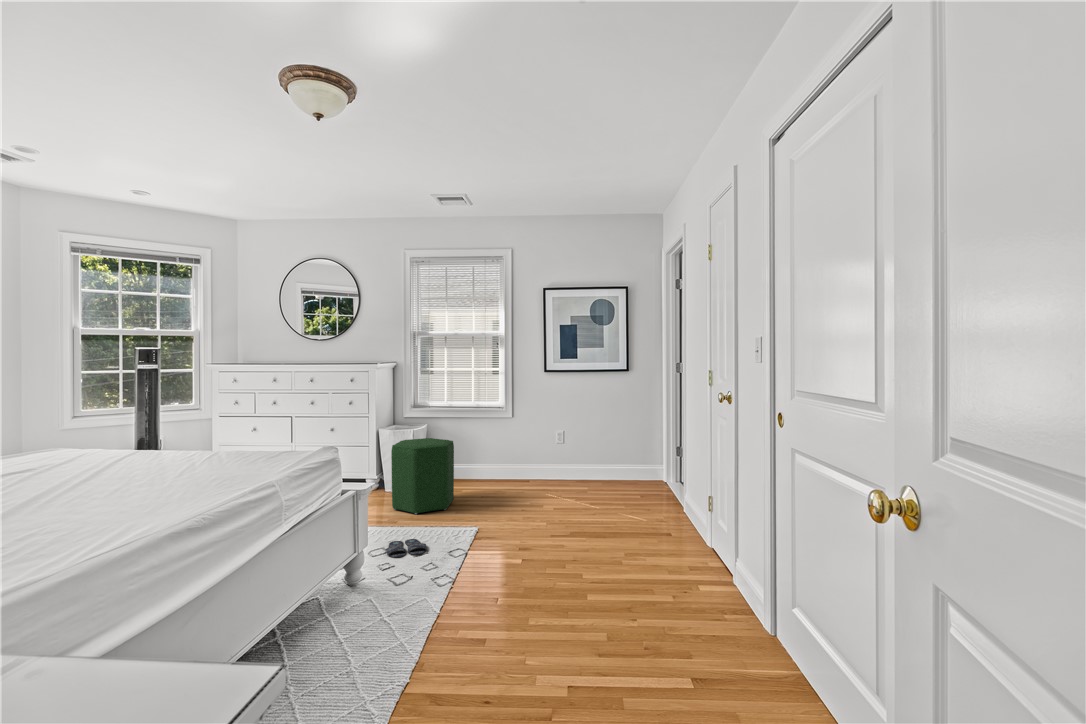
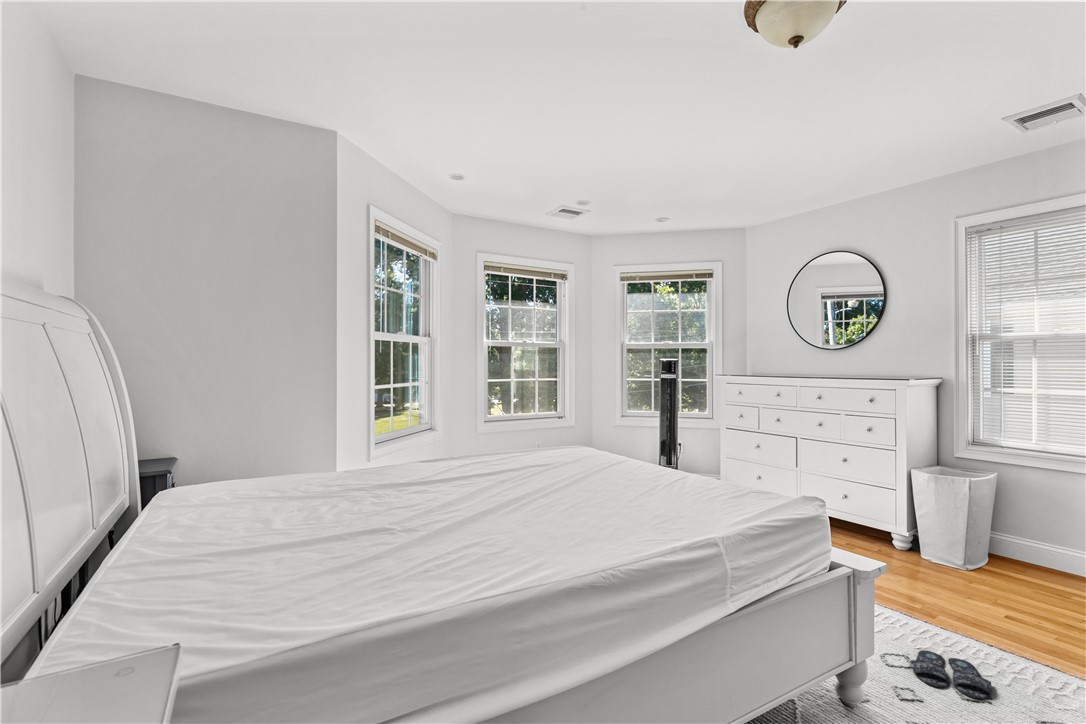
ottoman: present [391,438,454,514] -> none [928,493,1055,625]

